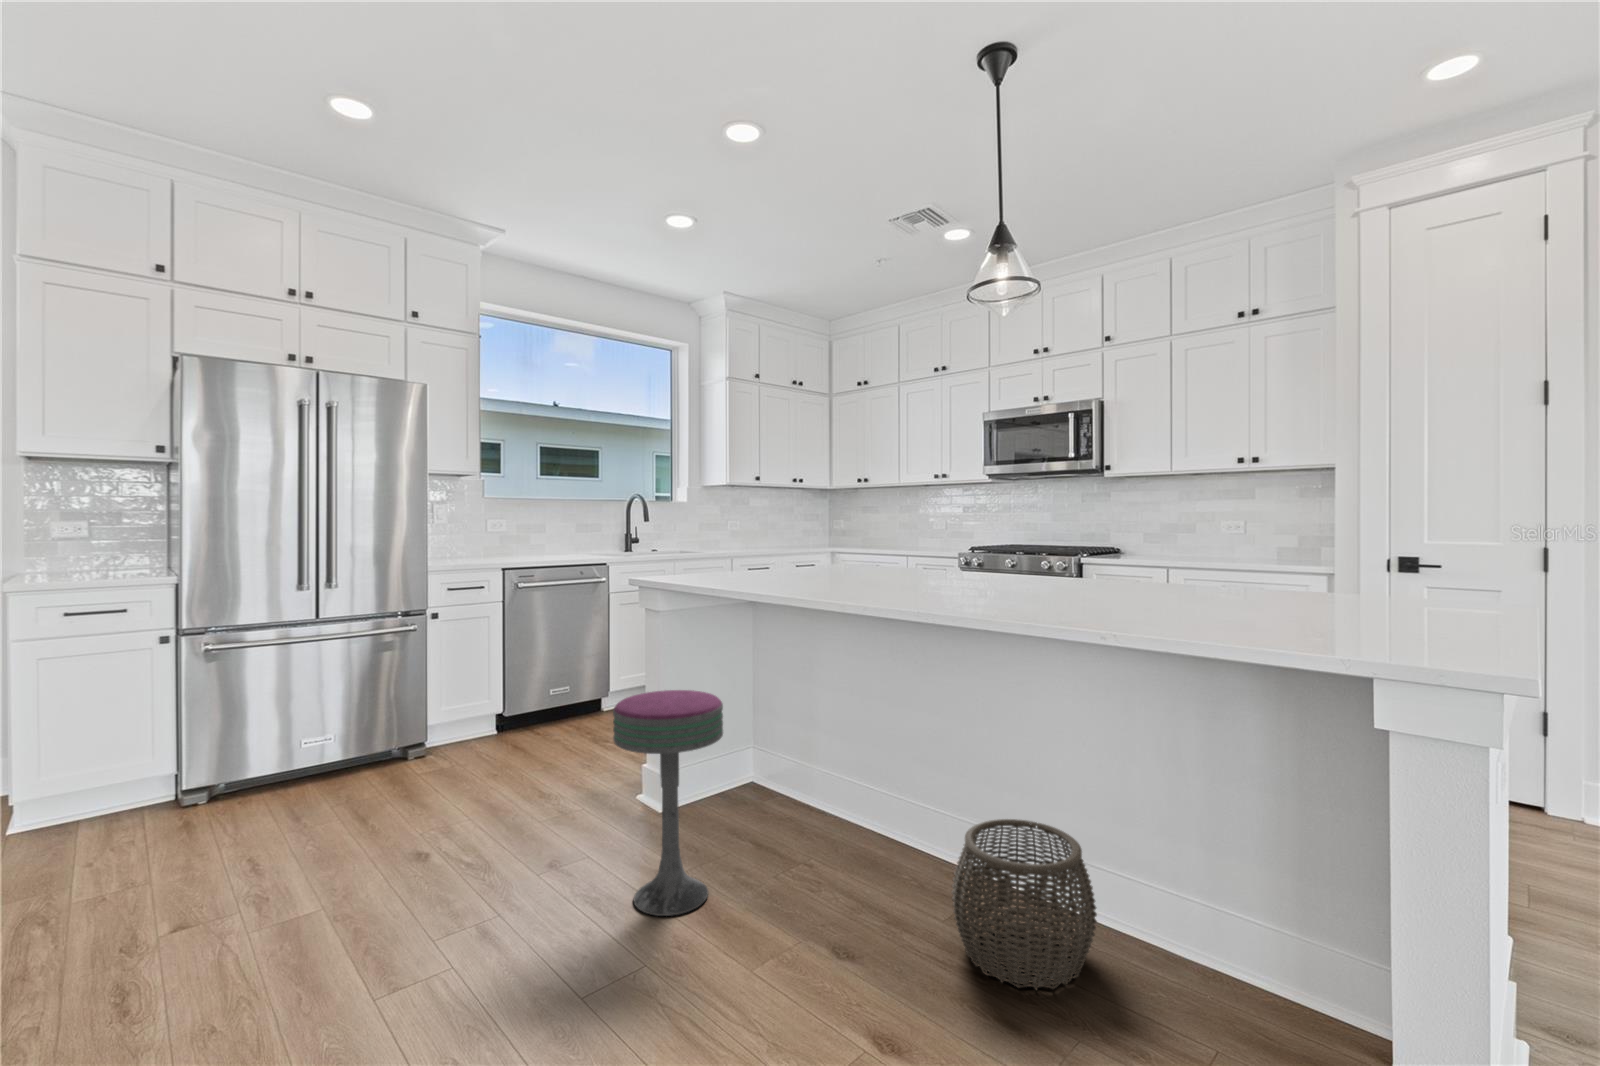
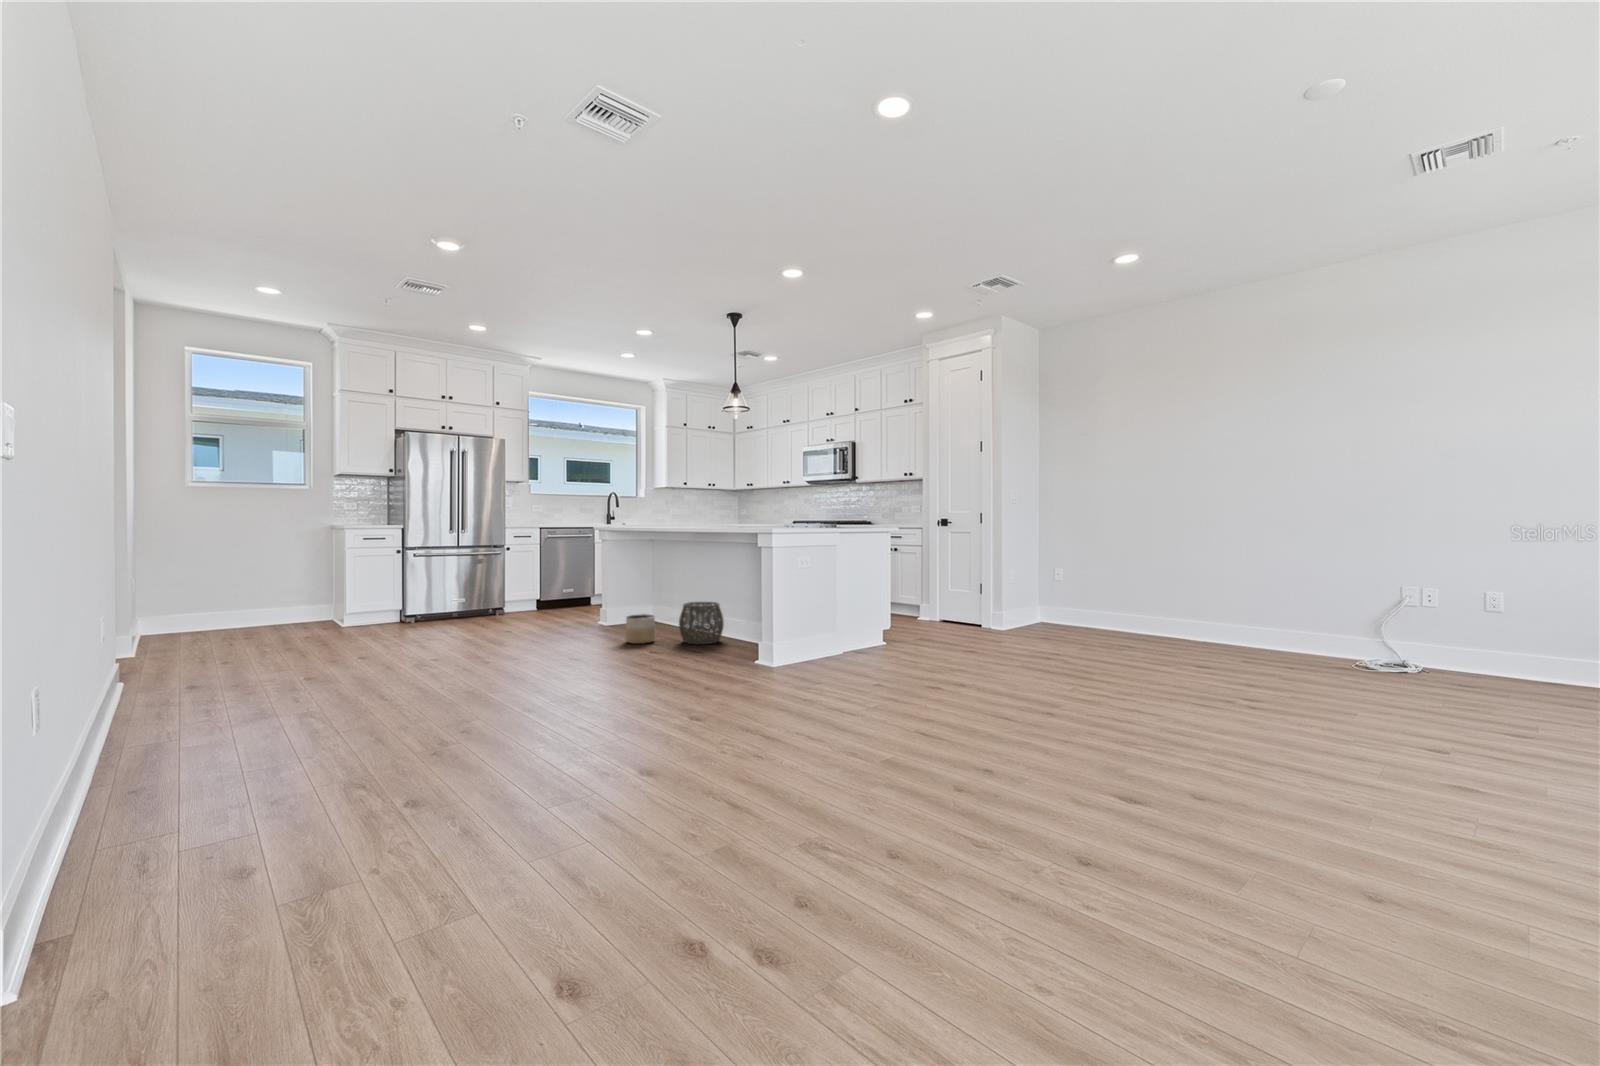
bar stool: present [613,690,723,916] -> none [574,563,614,637]
planter: none [792,863,879,984] -> present [626,614,655,644]

